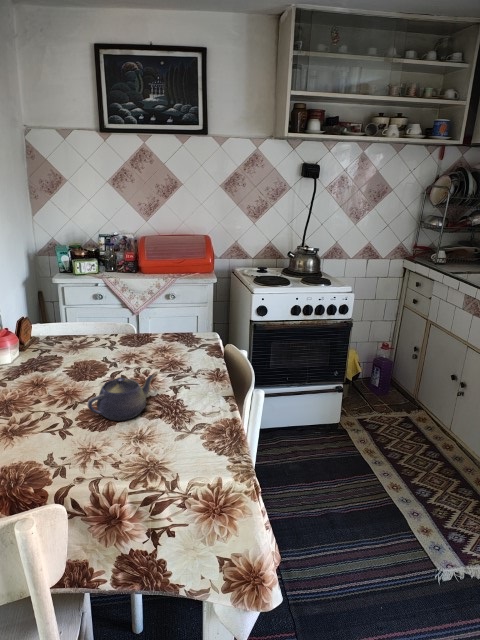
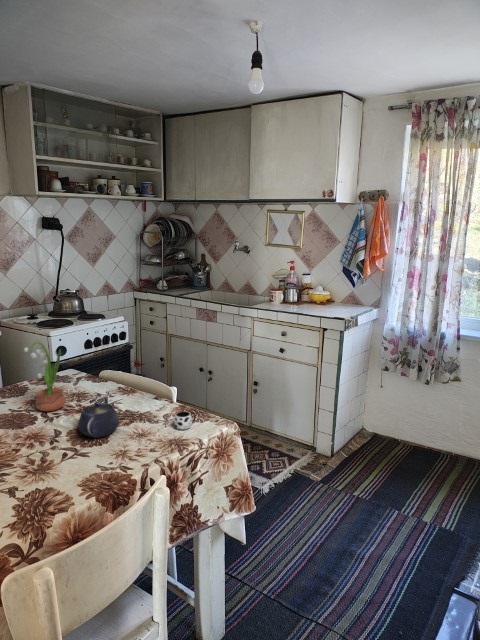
potted flower: none [108,290,149,372] -> present [24,342,66,411]
mug: none [172,427,220,453] -> present [160,412,195,430]

